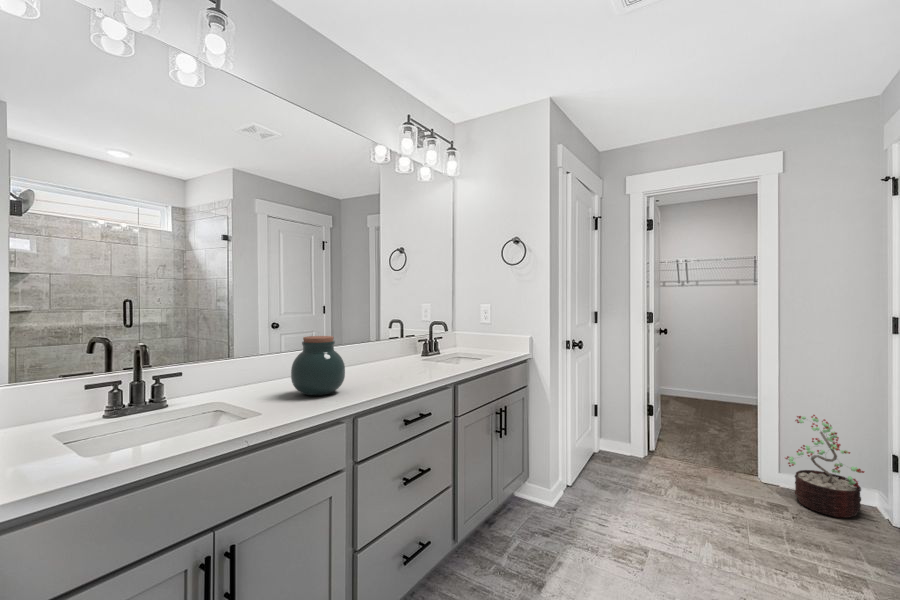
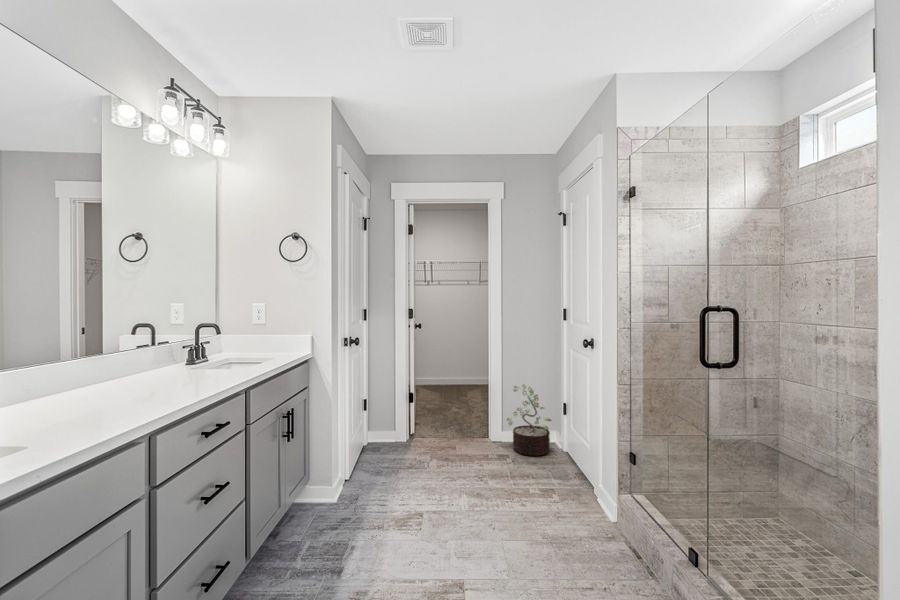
jar: present [291,336,345,395] -> none [39,344,123,420]

